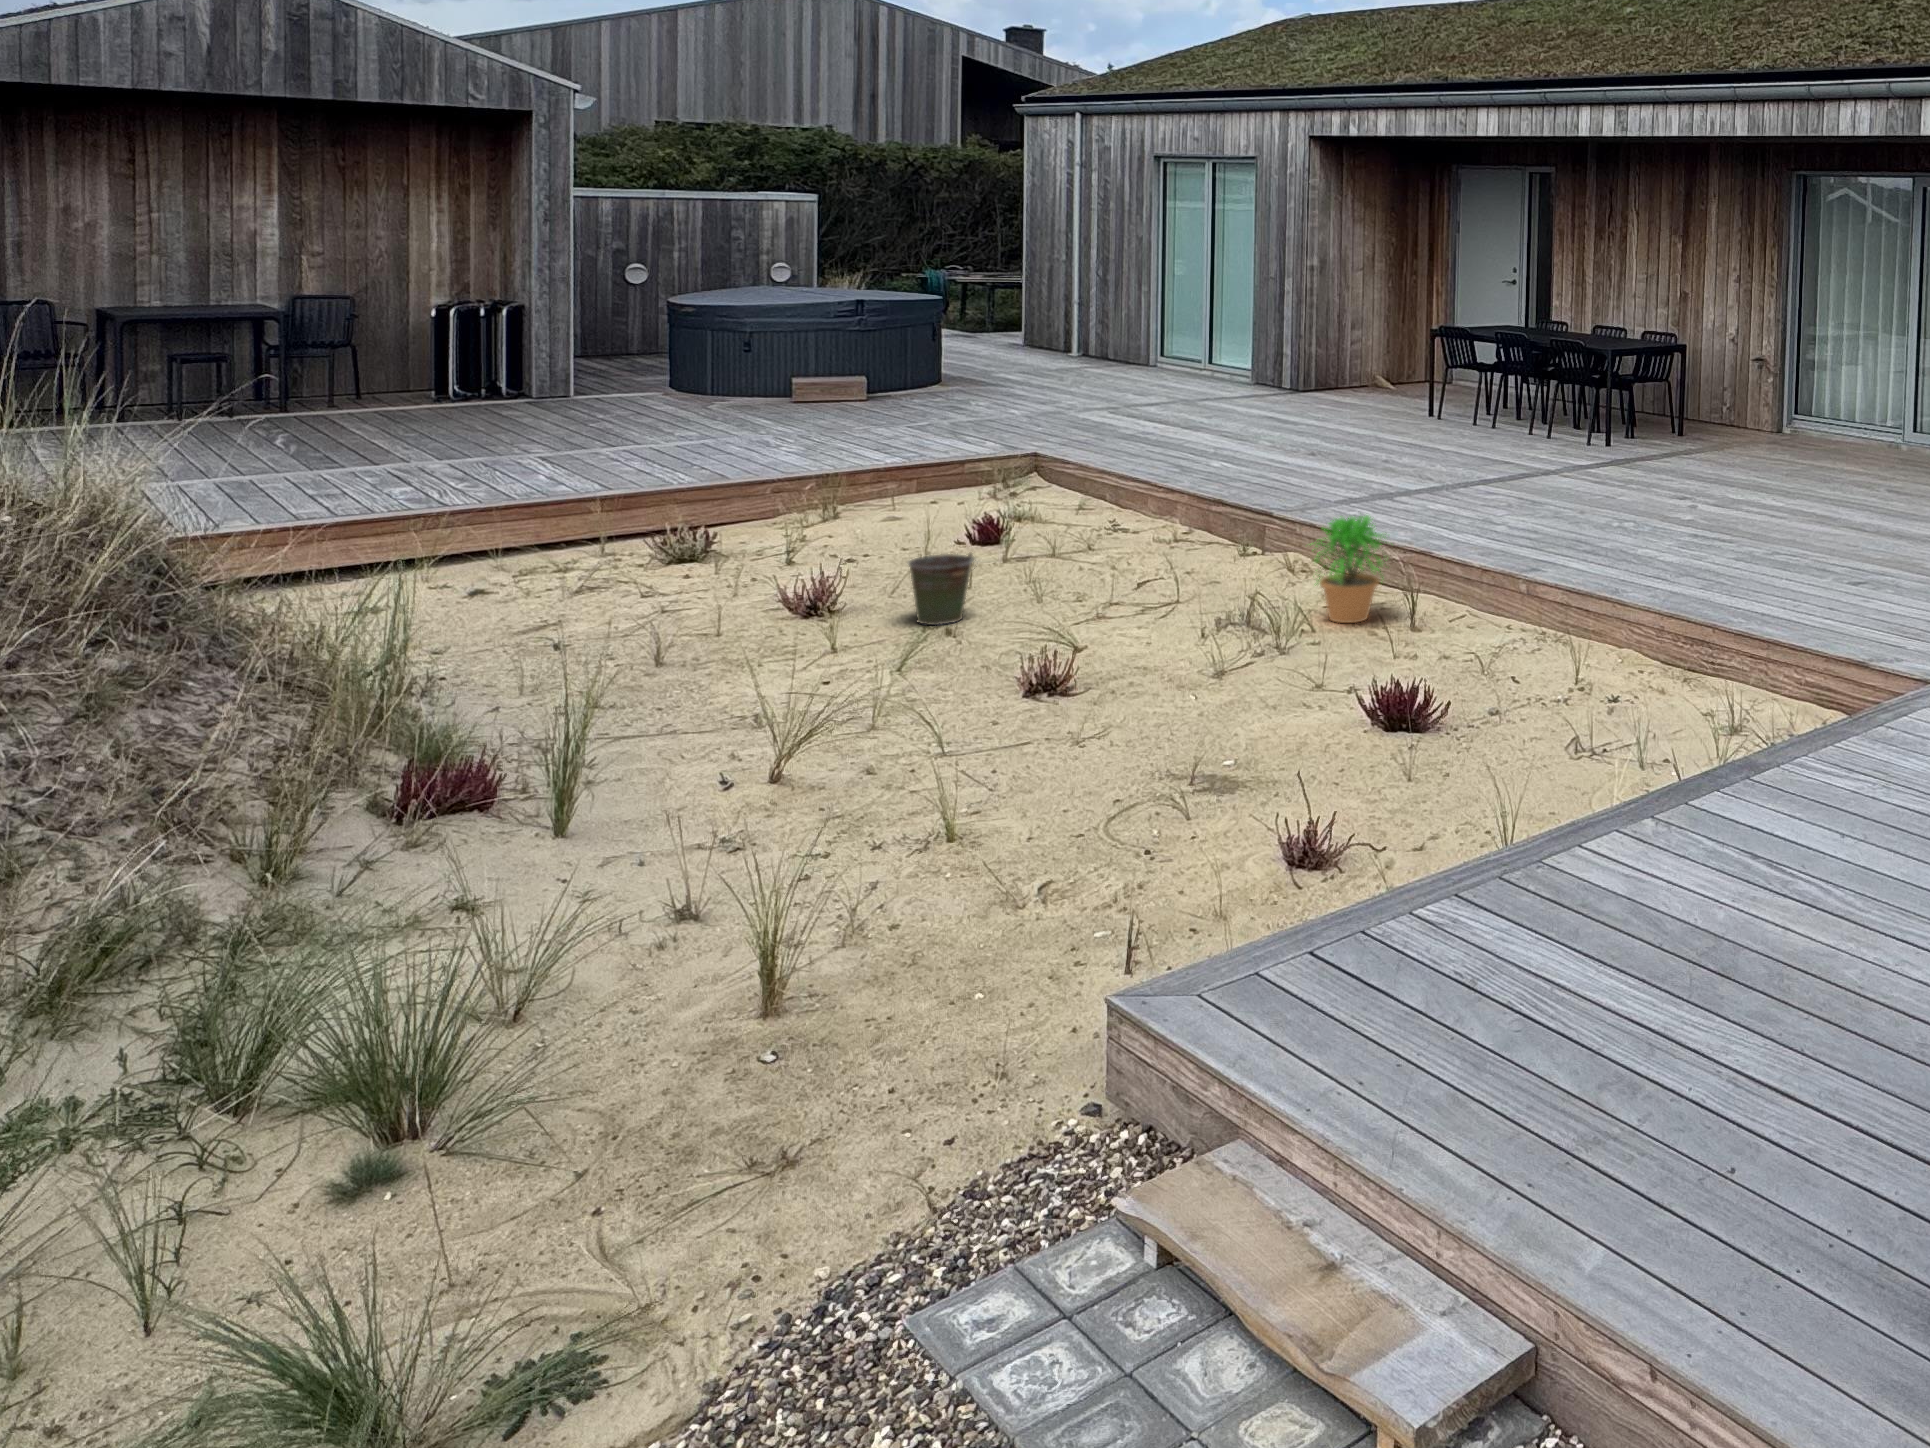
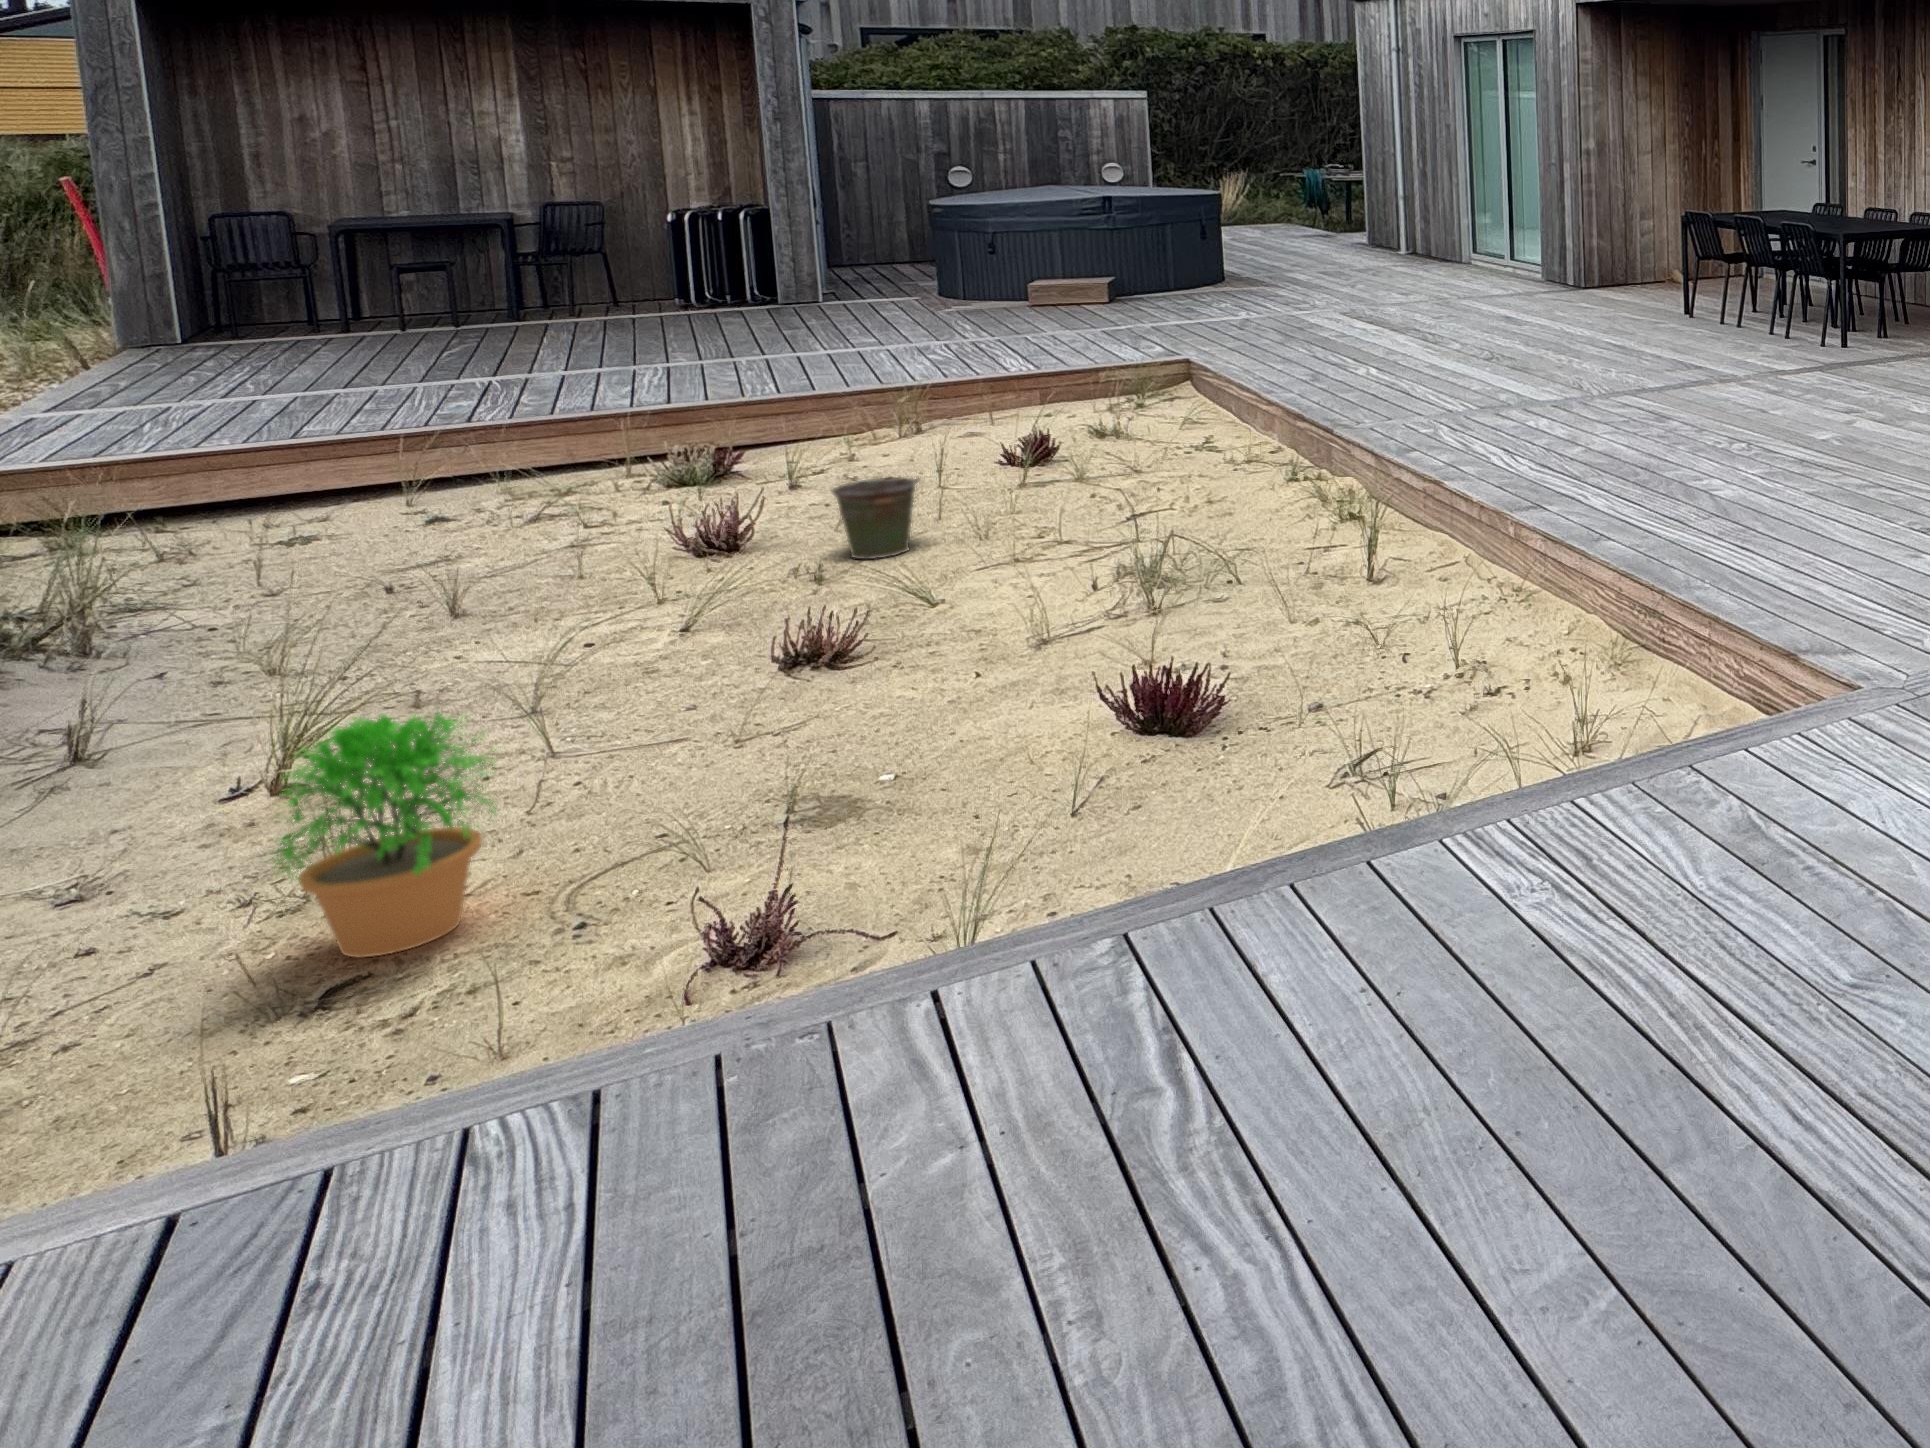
potted plant: present [1310,516,1386,623] -> present [272,714,496,957]

